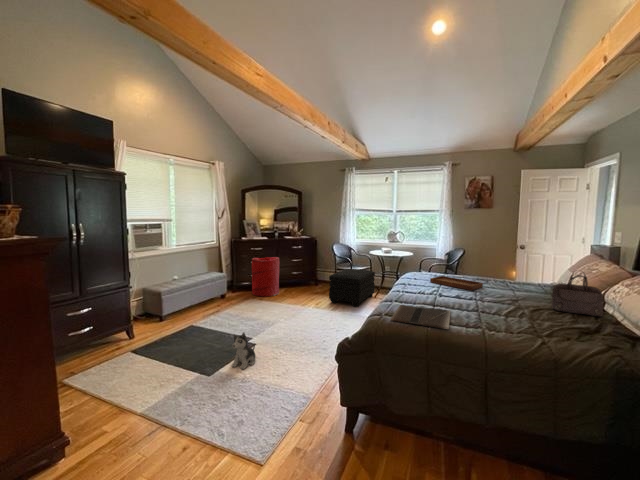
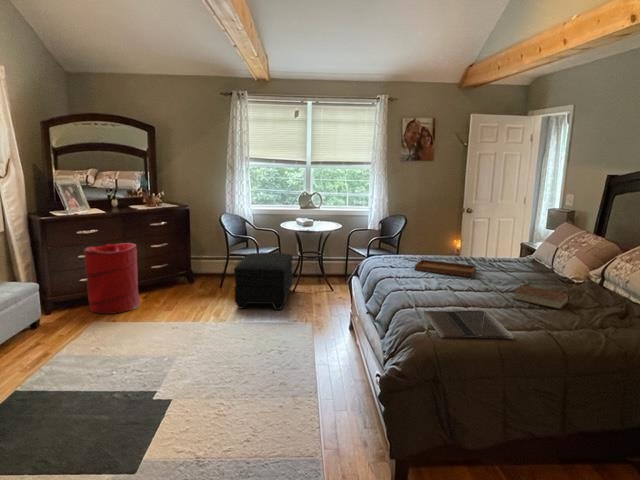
handbag: present [552,274,604,316] -> none [566,248,615,296]
book: none [489,298,543,319] -> present [513,286,570,309]
plush toy: present [231,333,256,369] -> none [151,389,192,450]

